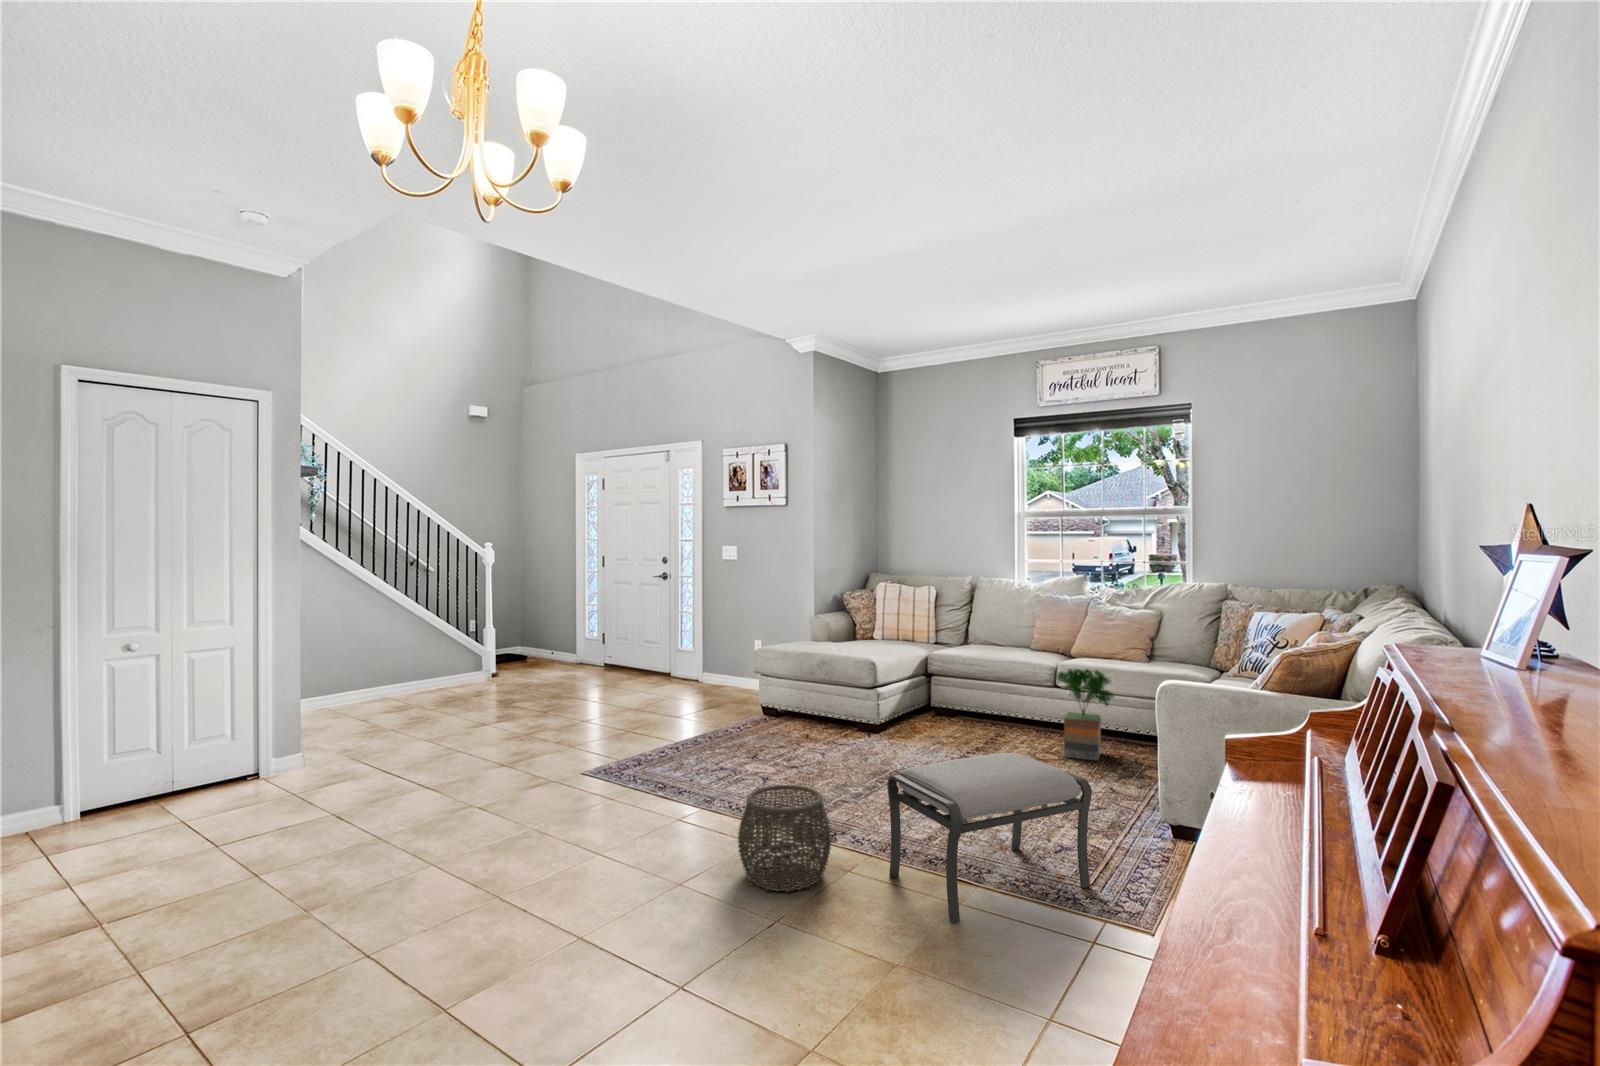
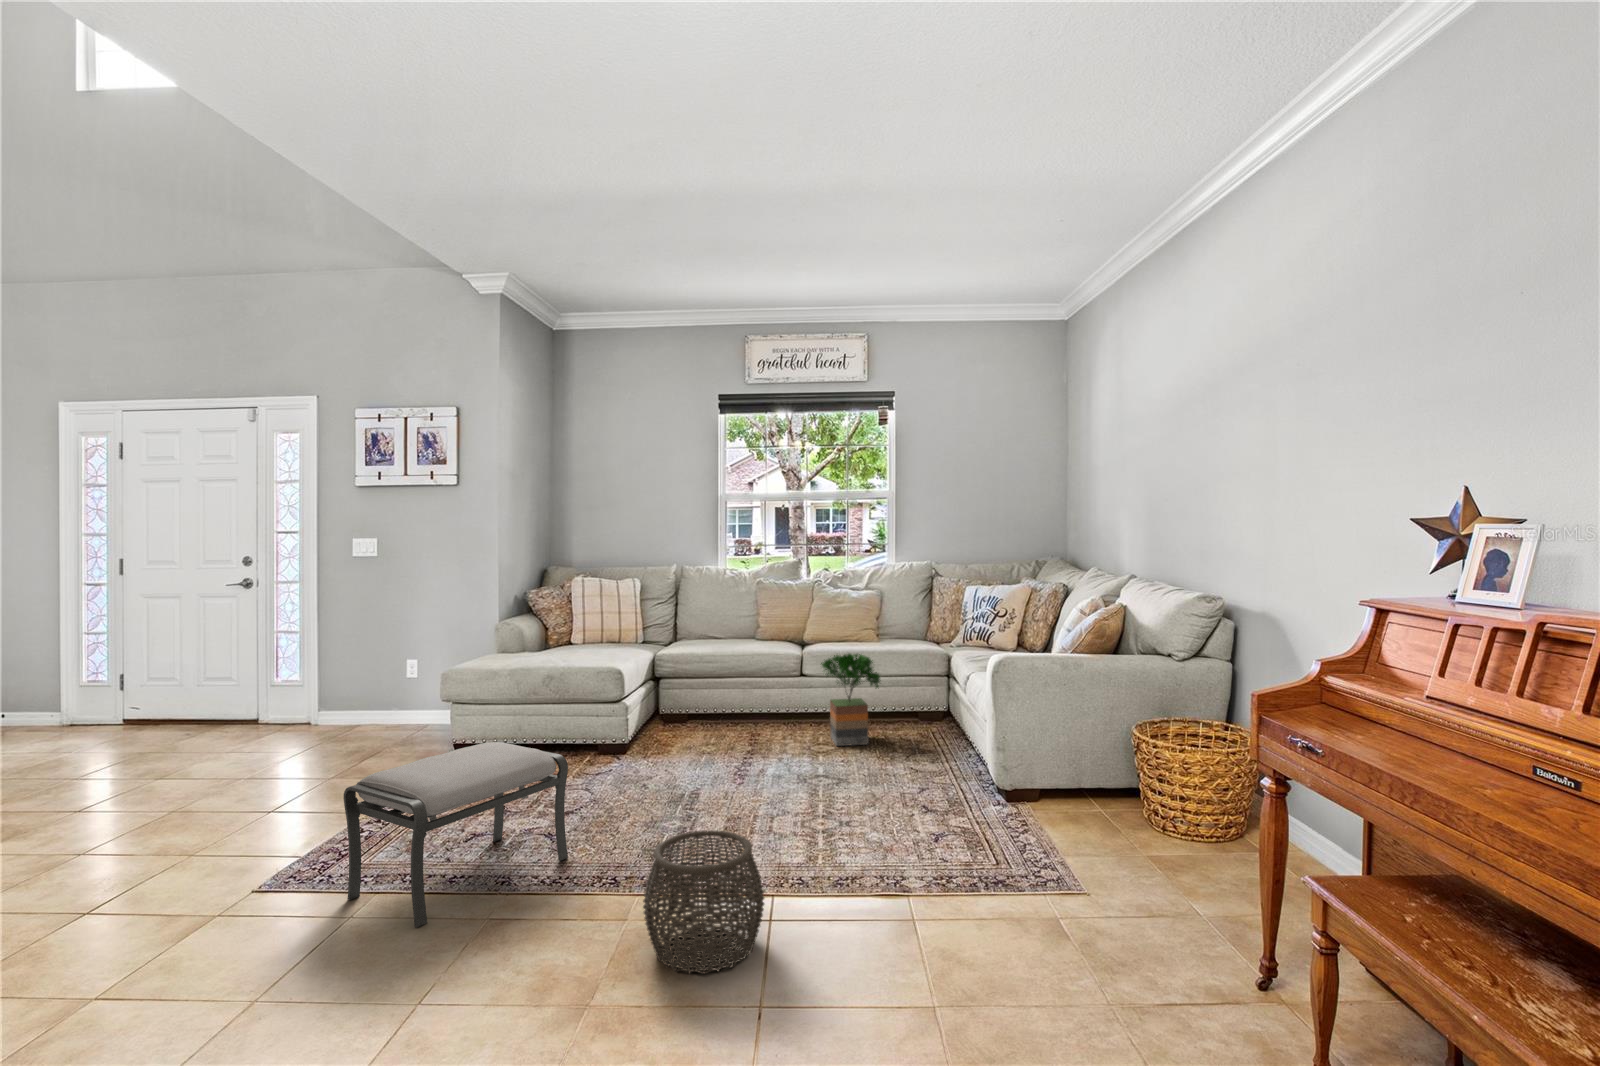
ottoman: present [887,753,1092,923] -> present [344,742,568,927]

